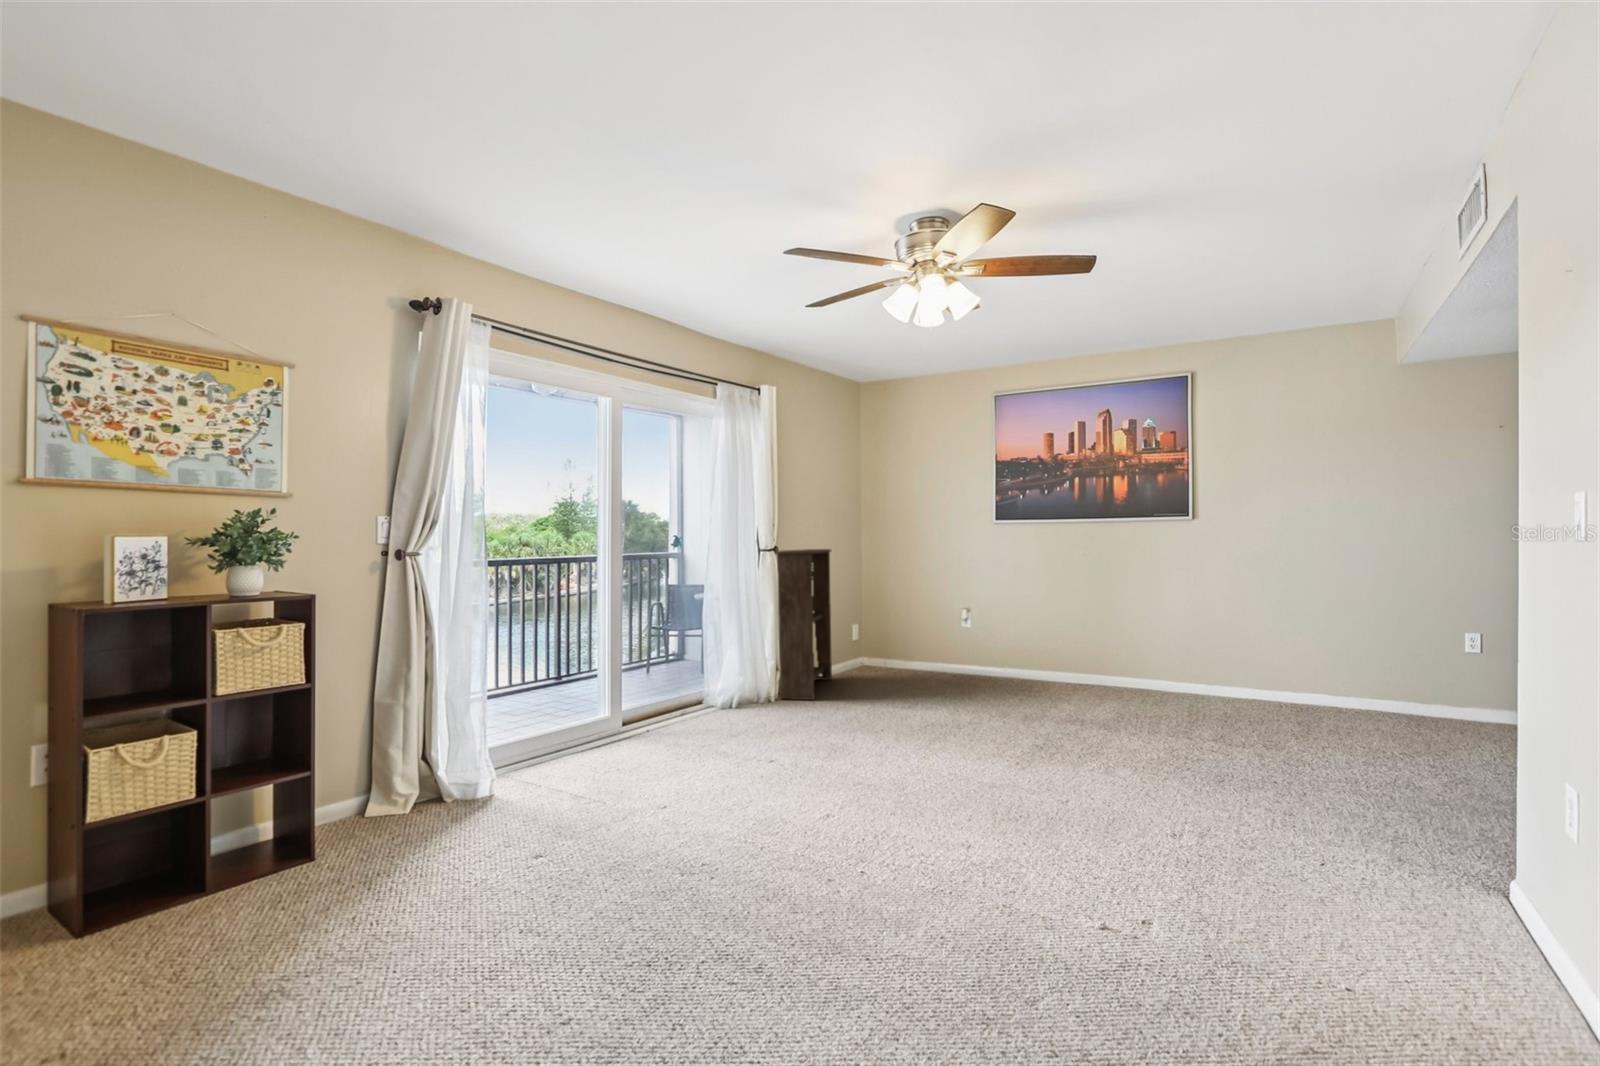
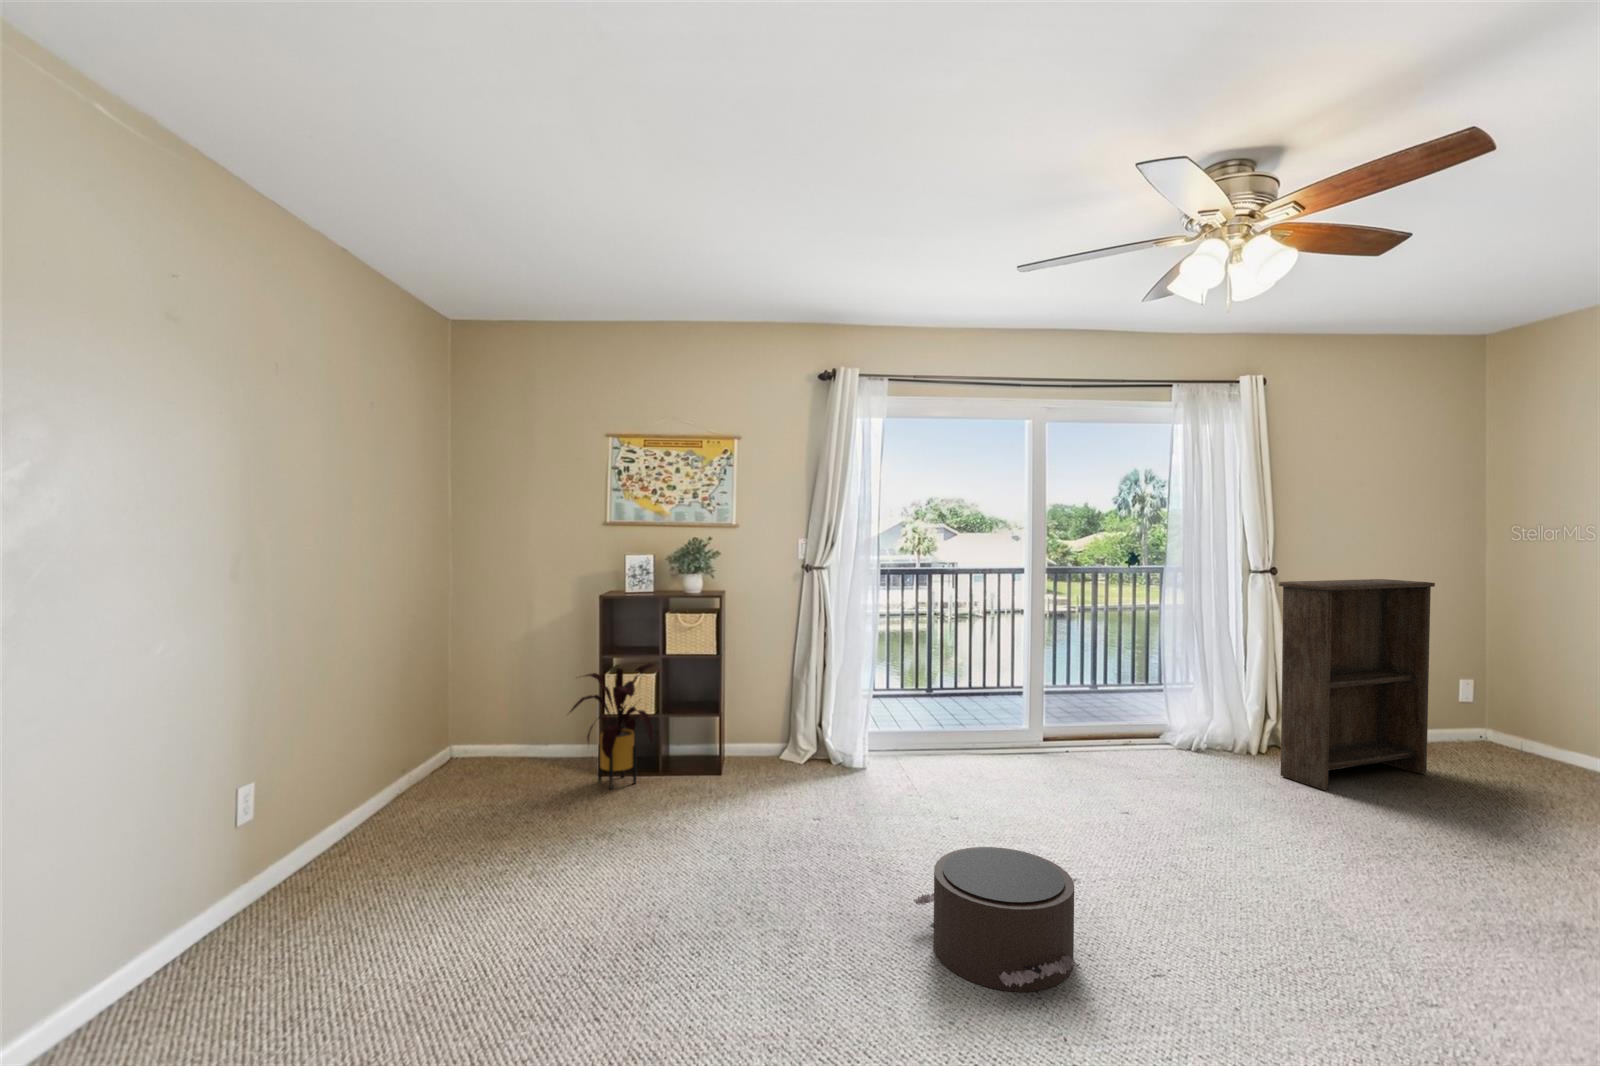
house plant: none [24,709,271,950] -> present [569,663,655,789]
pouf: none [798,762,953,871] -> present [913,847,1080,992]

